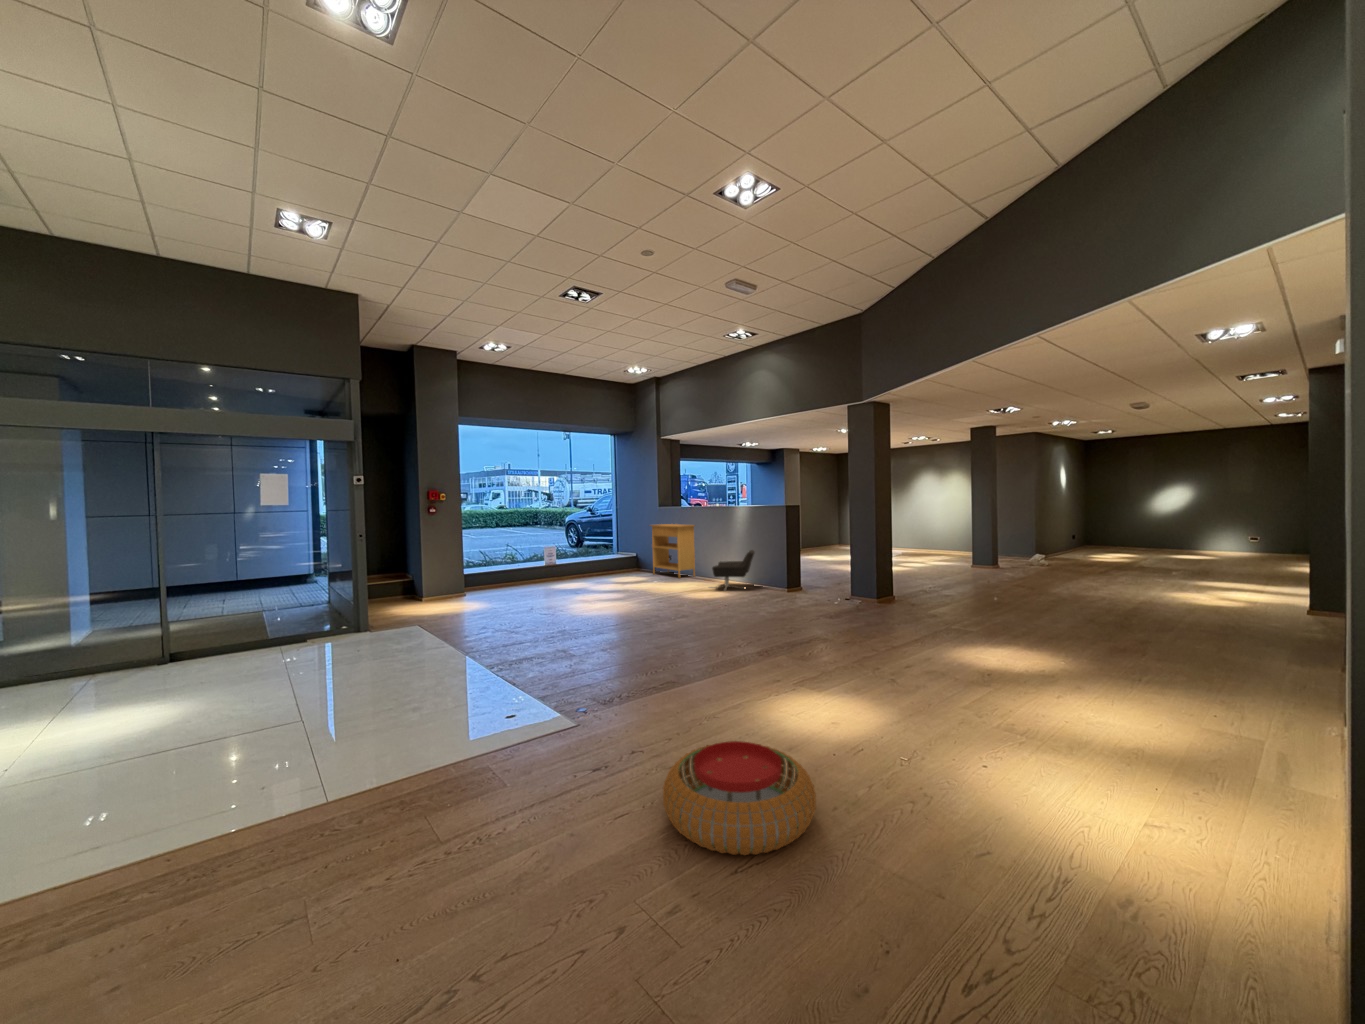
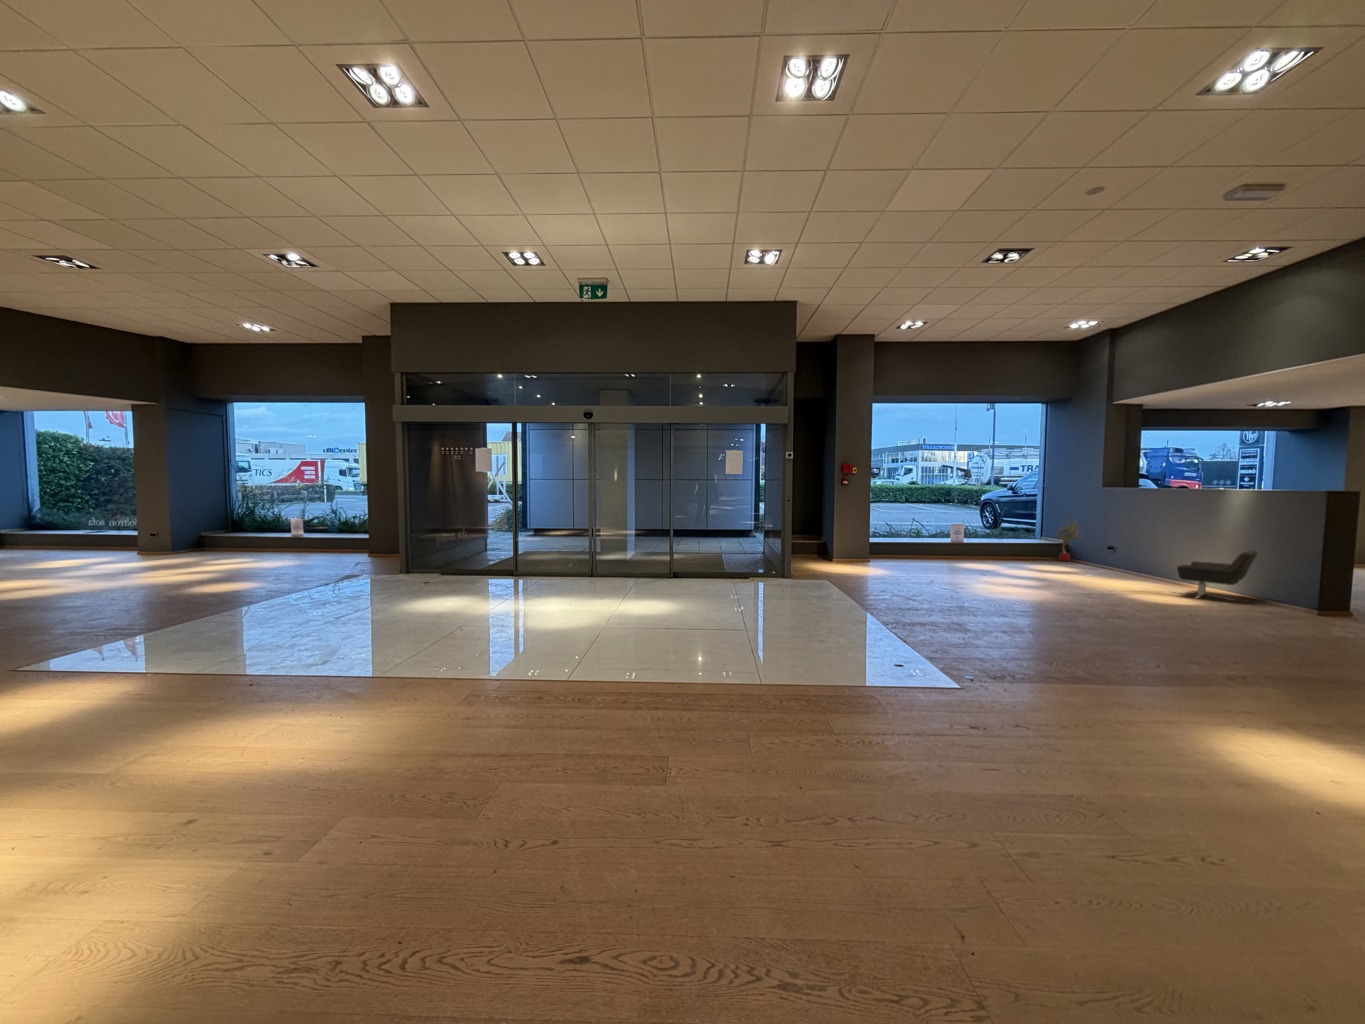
console table: present [651,524,695,578] -> none [1089,509,1160,577]
potted tree: none [624,533,646,571] -> present [1055,519,1083,561]
pouf: present [663,741,816,855] -> none [1024,717,1212,823]

